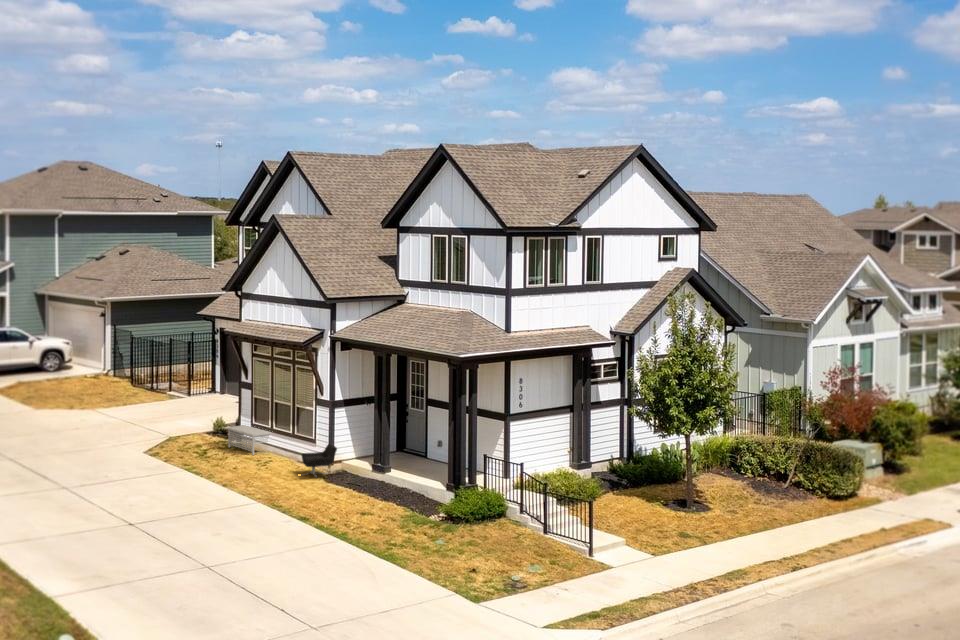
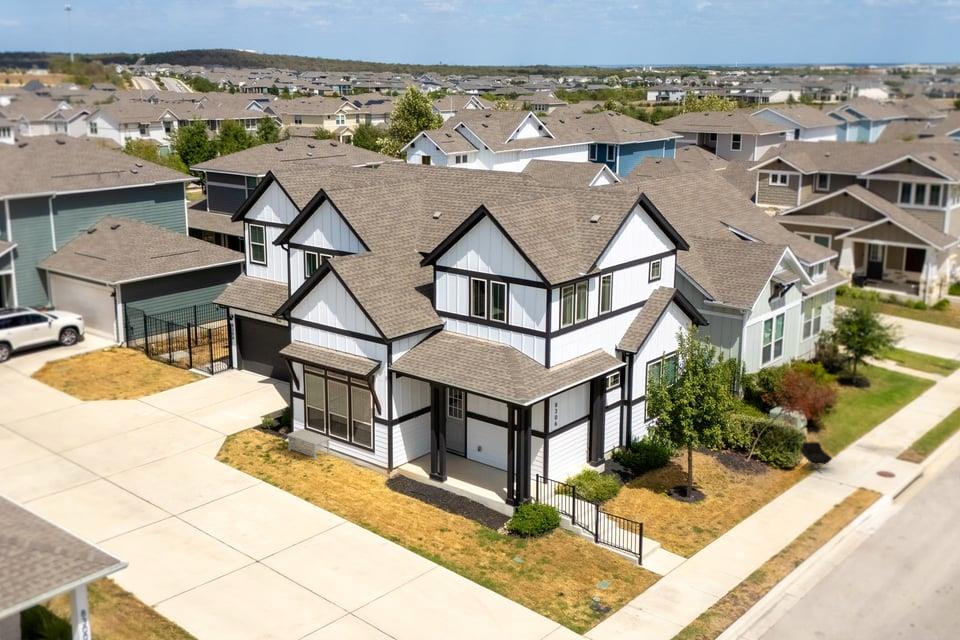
lounge chair: present [302,444,337,477] -> present [801,442,832,469]

